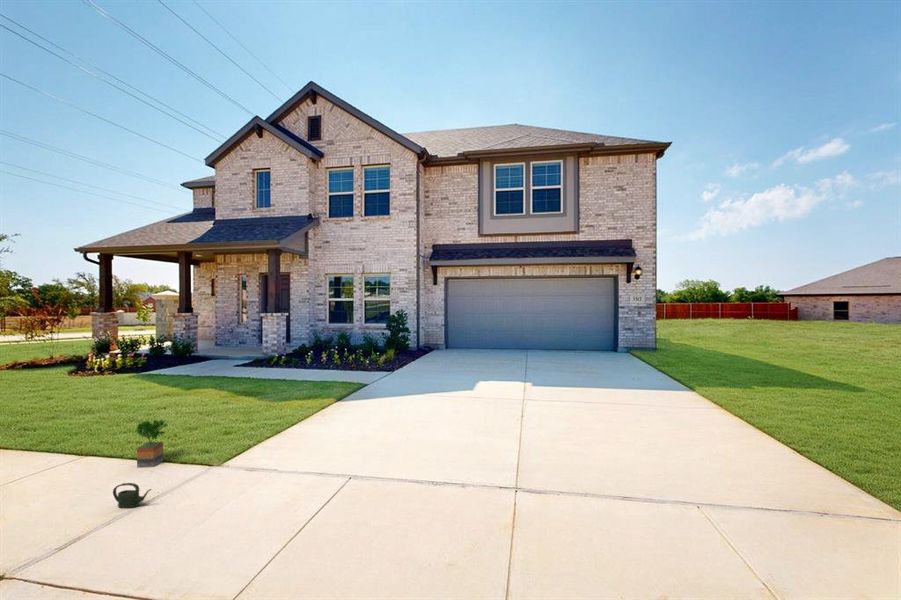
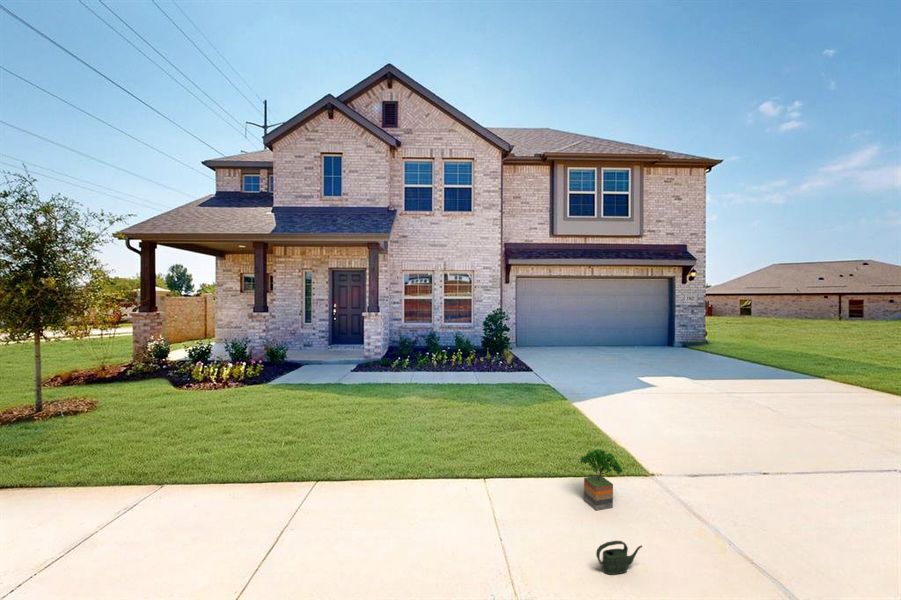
watering can: present [113,483,151,508] -> present [596,541,642,575]

